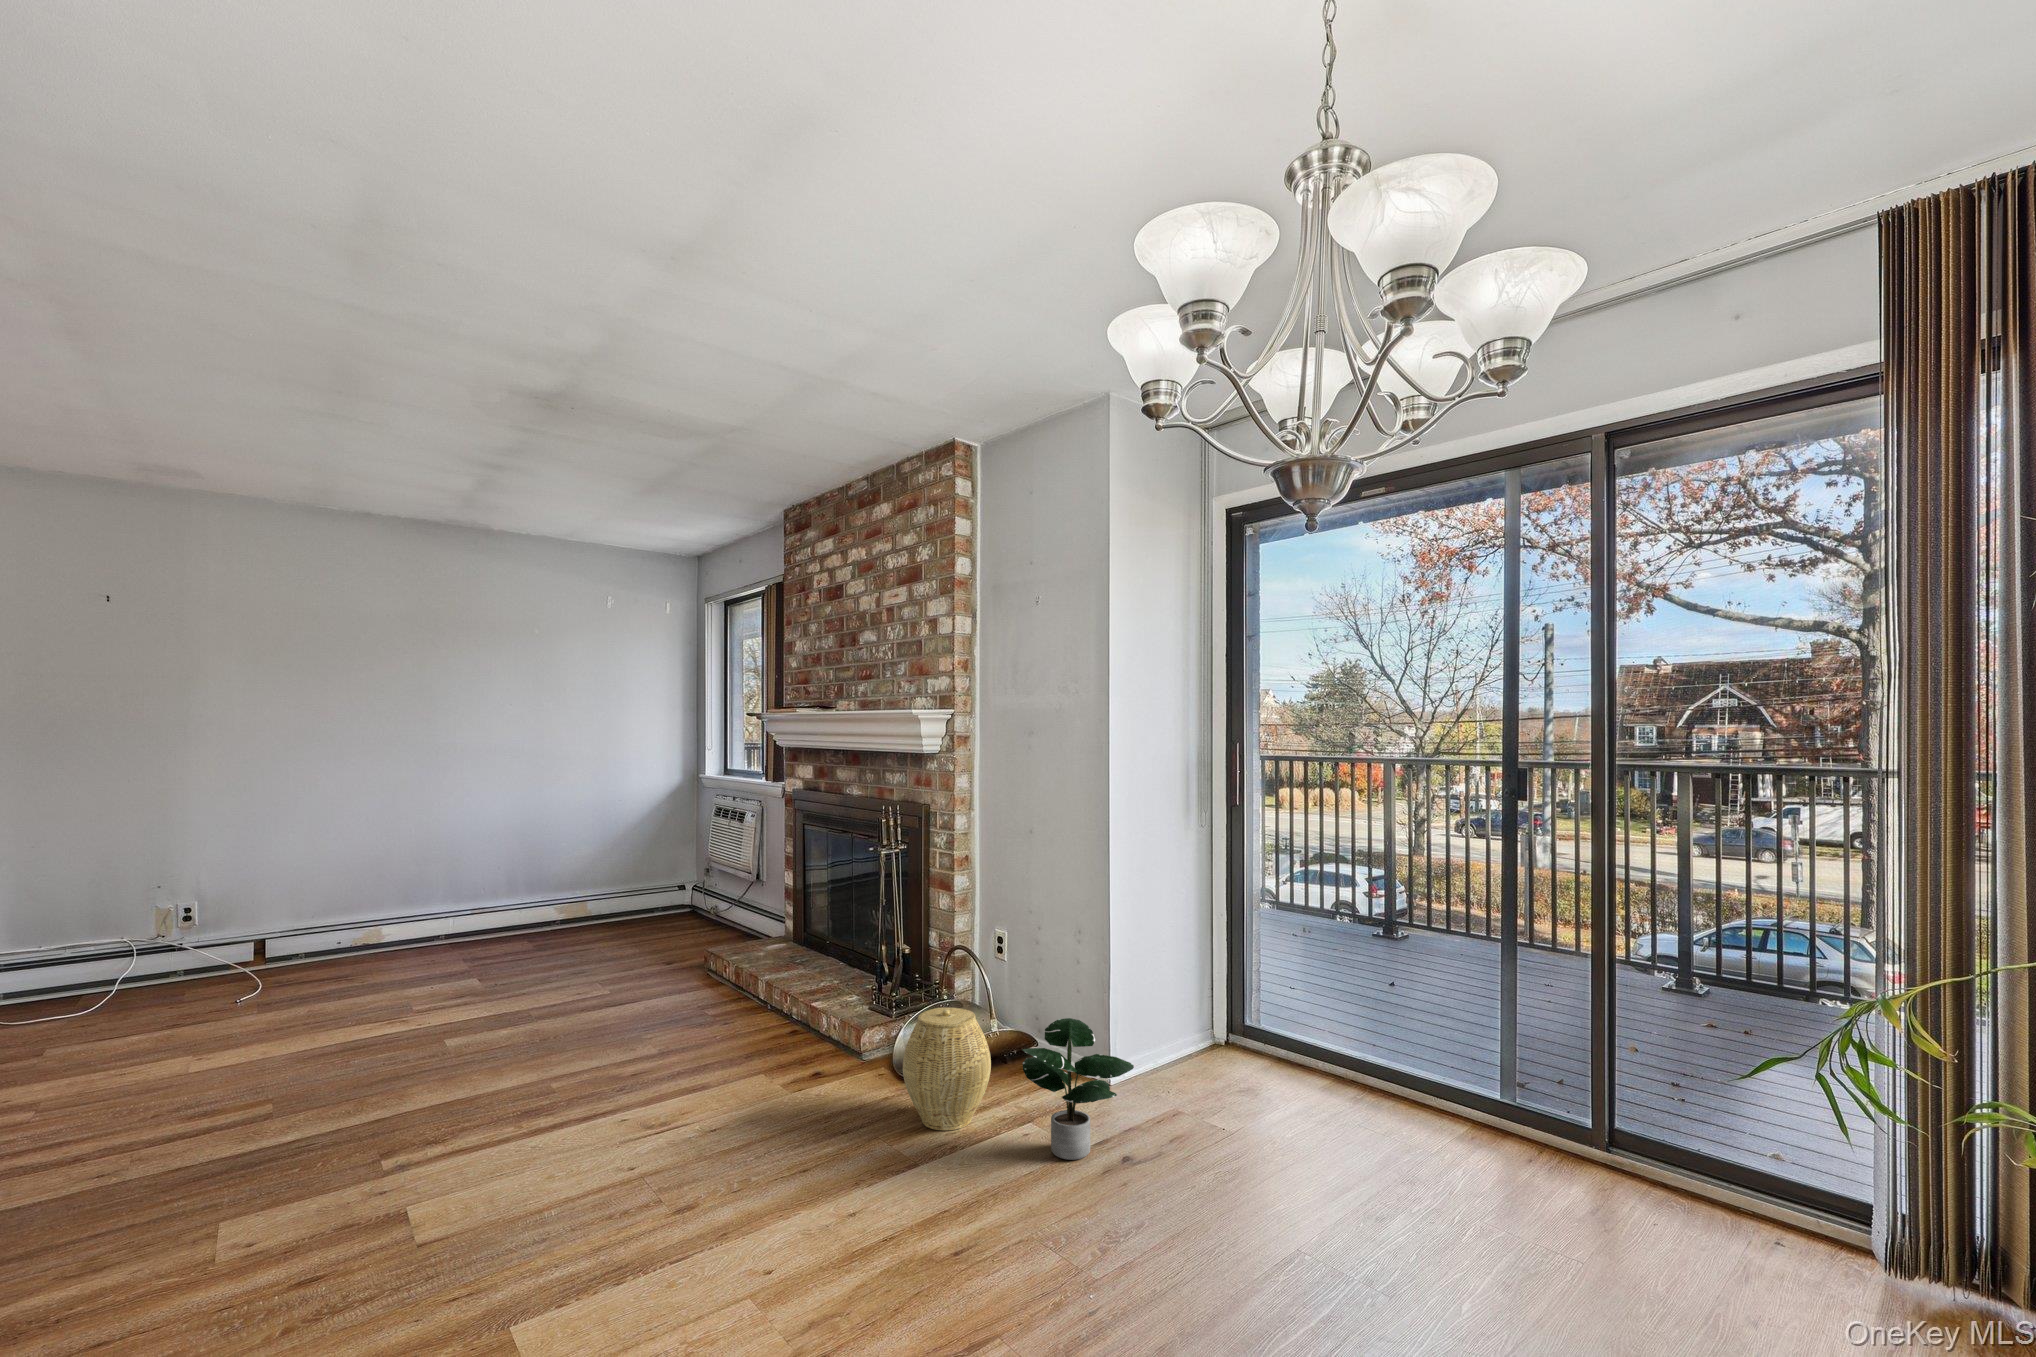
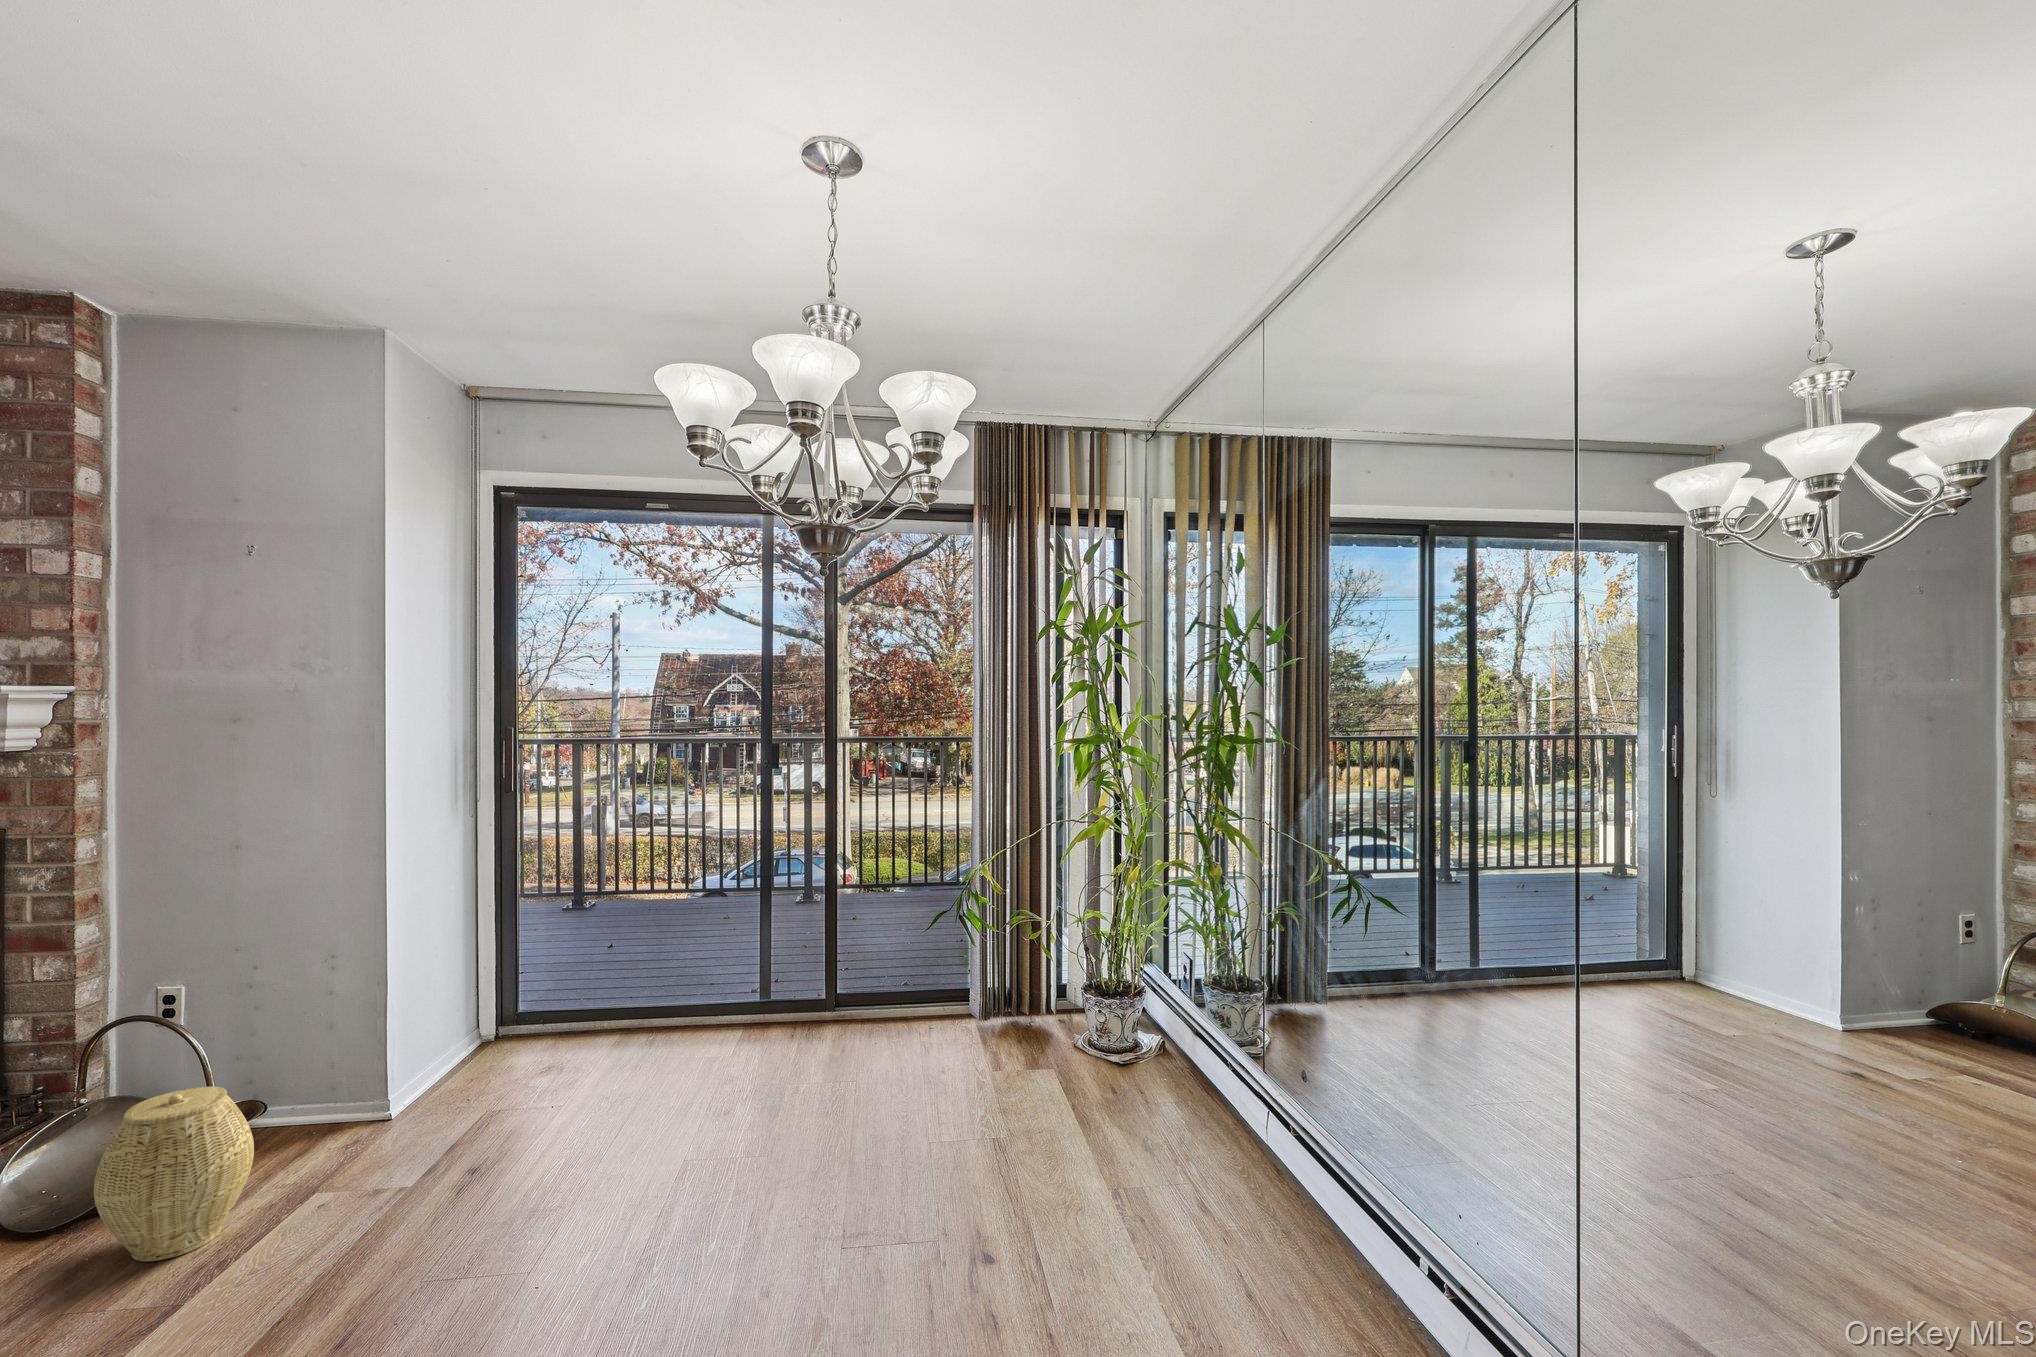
potted plant: present [1022,1018,1134,1160] -> none [326,1048,486,1209]

